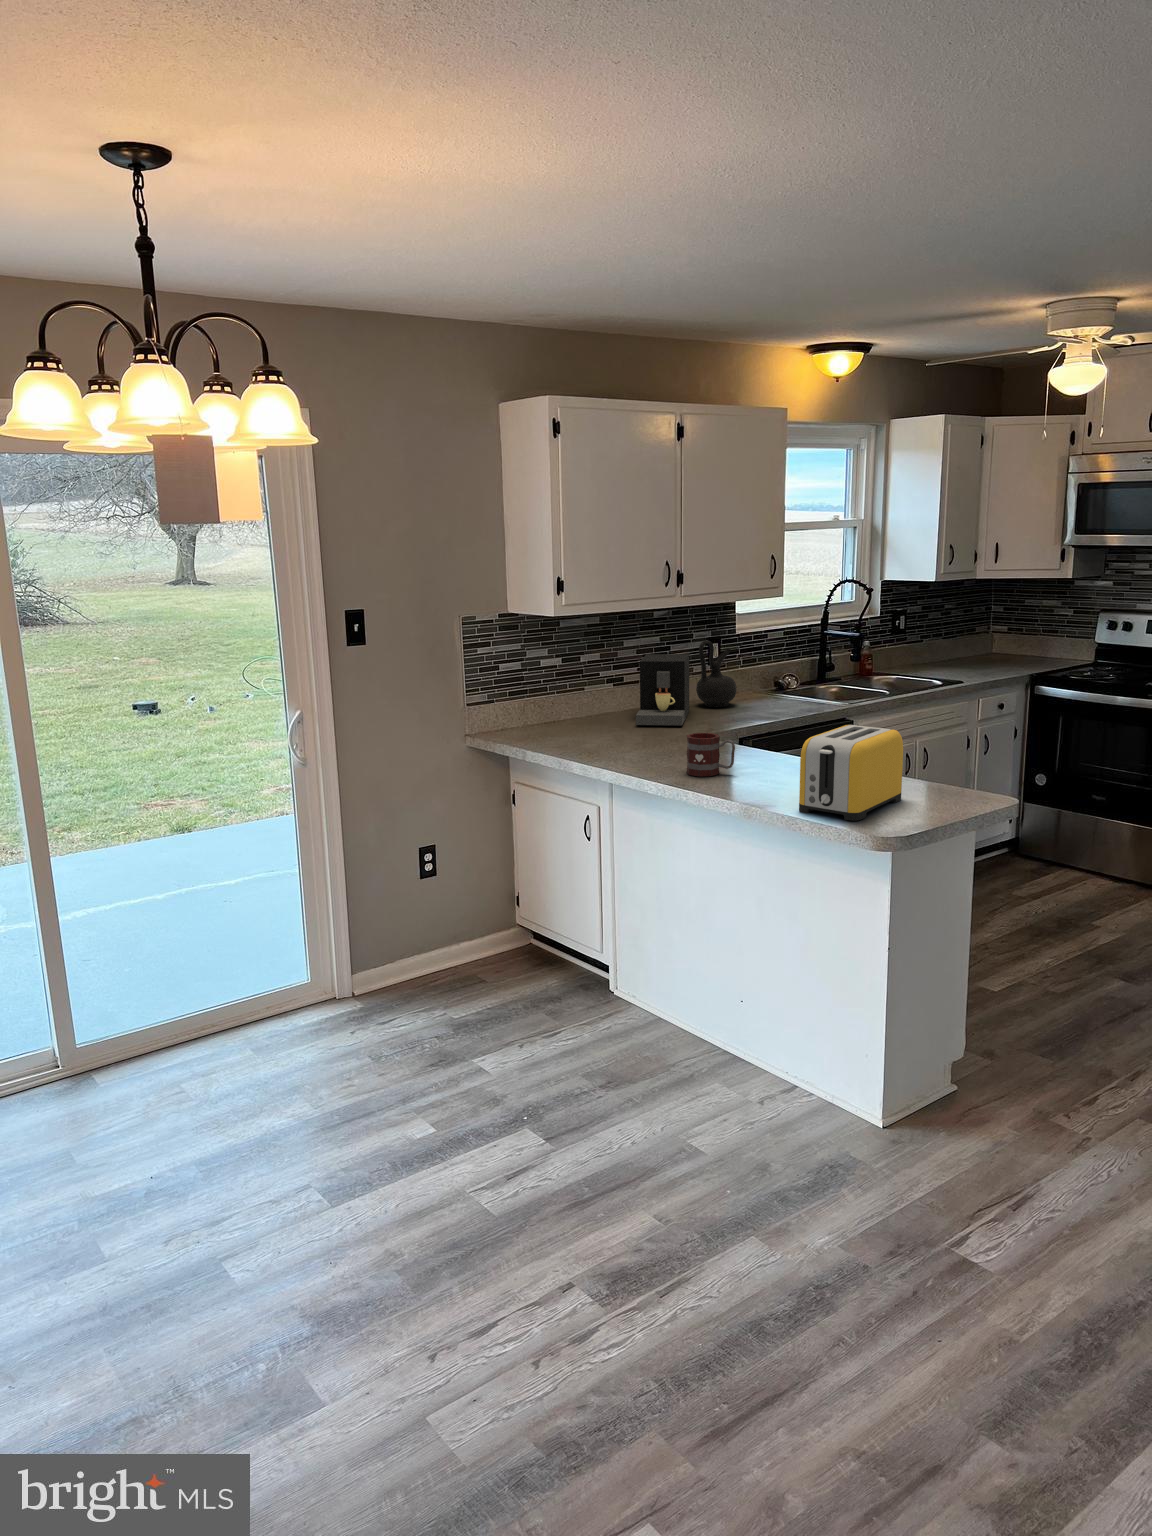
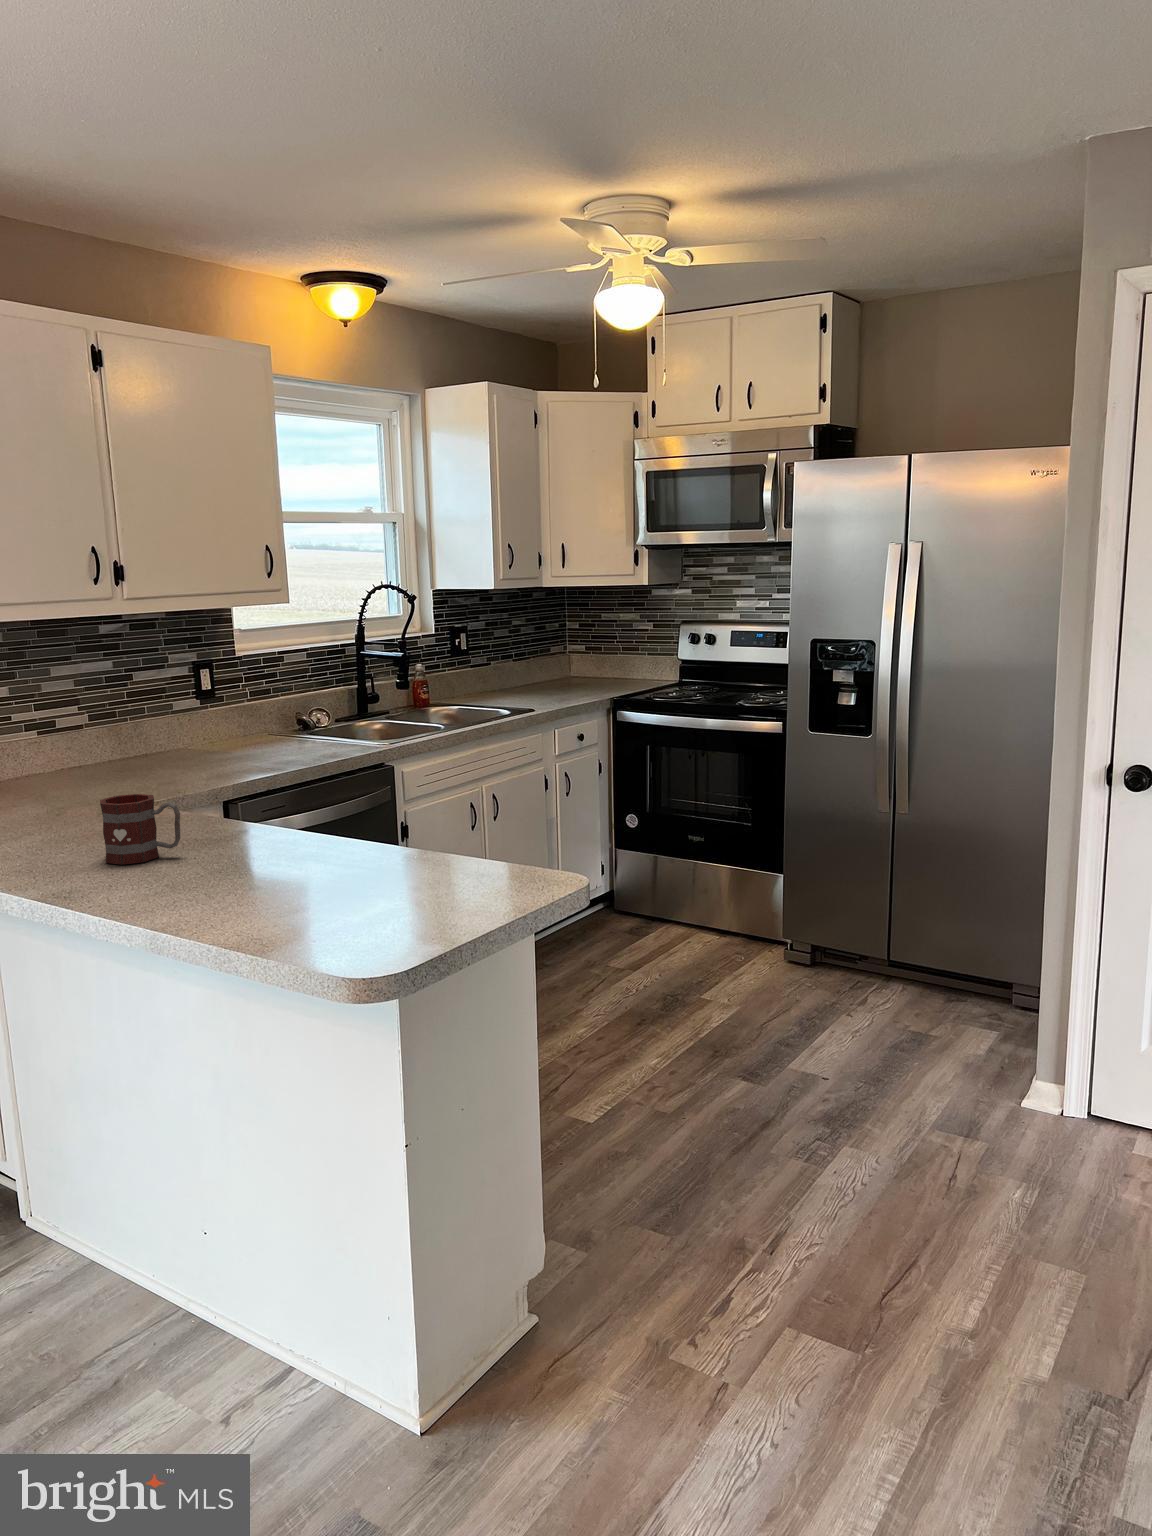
ceramic jug: present [696,641,737,707] -> none [171,664,232,757]
coffee maker: present [636,654,689,725] -> none [63,683,162,789]
toaster: present [799,725,903,821] -> none [257,767,430,921]

